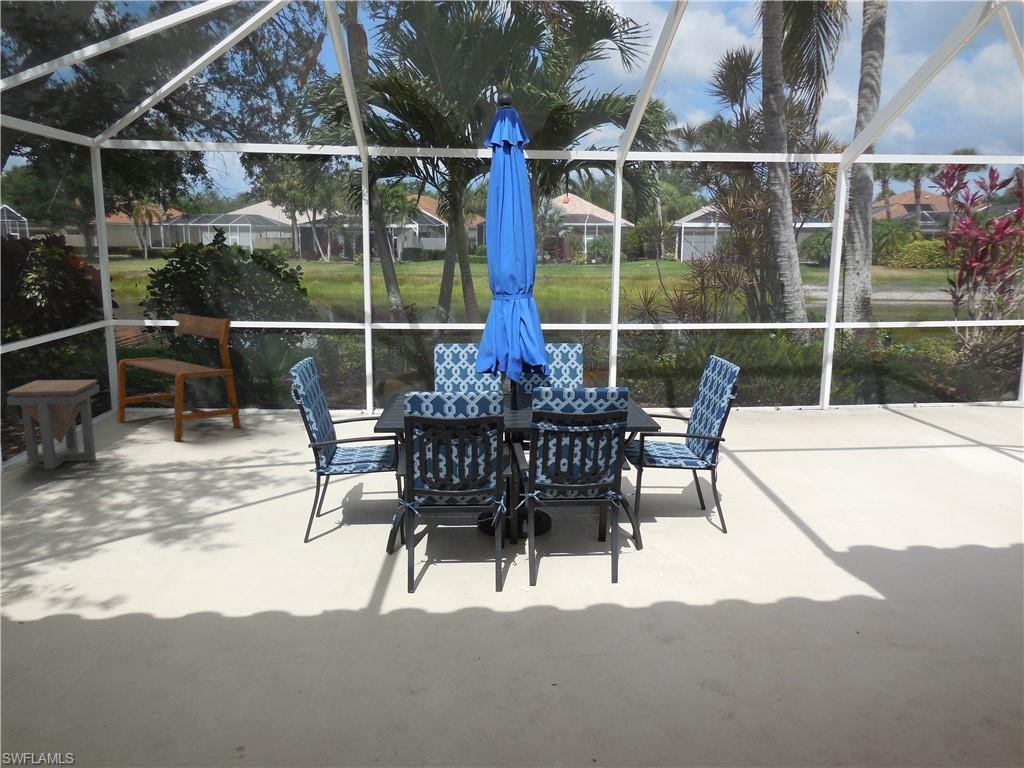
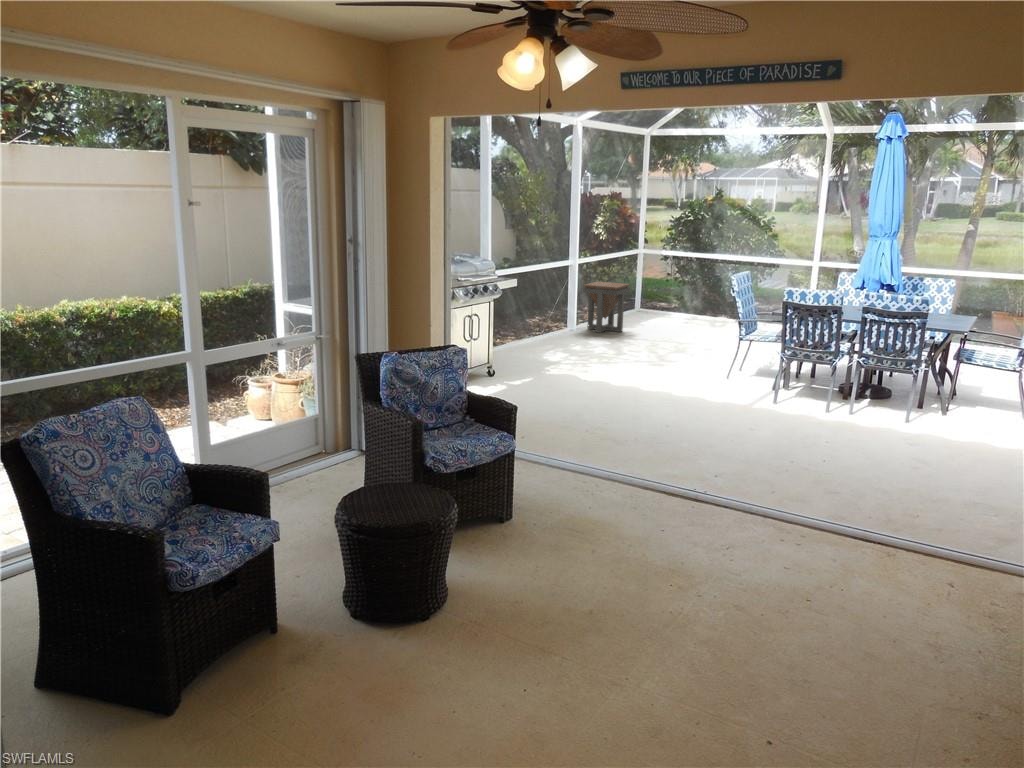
bench: present [117,313,241,442] -> none [636,247,715,330]

